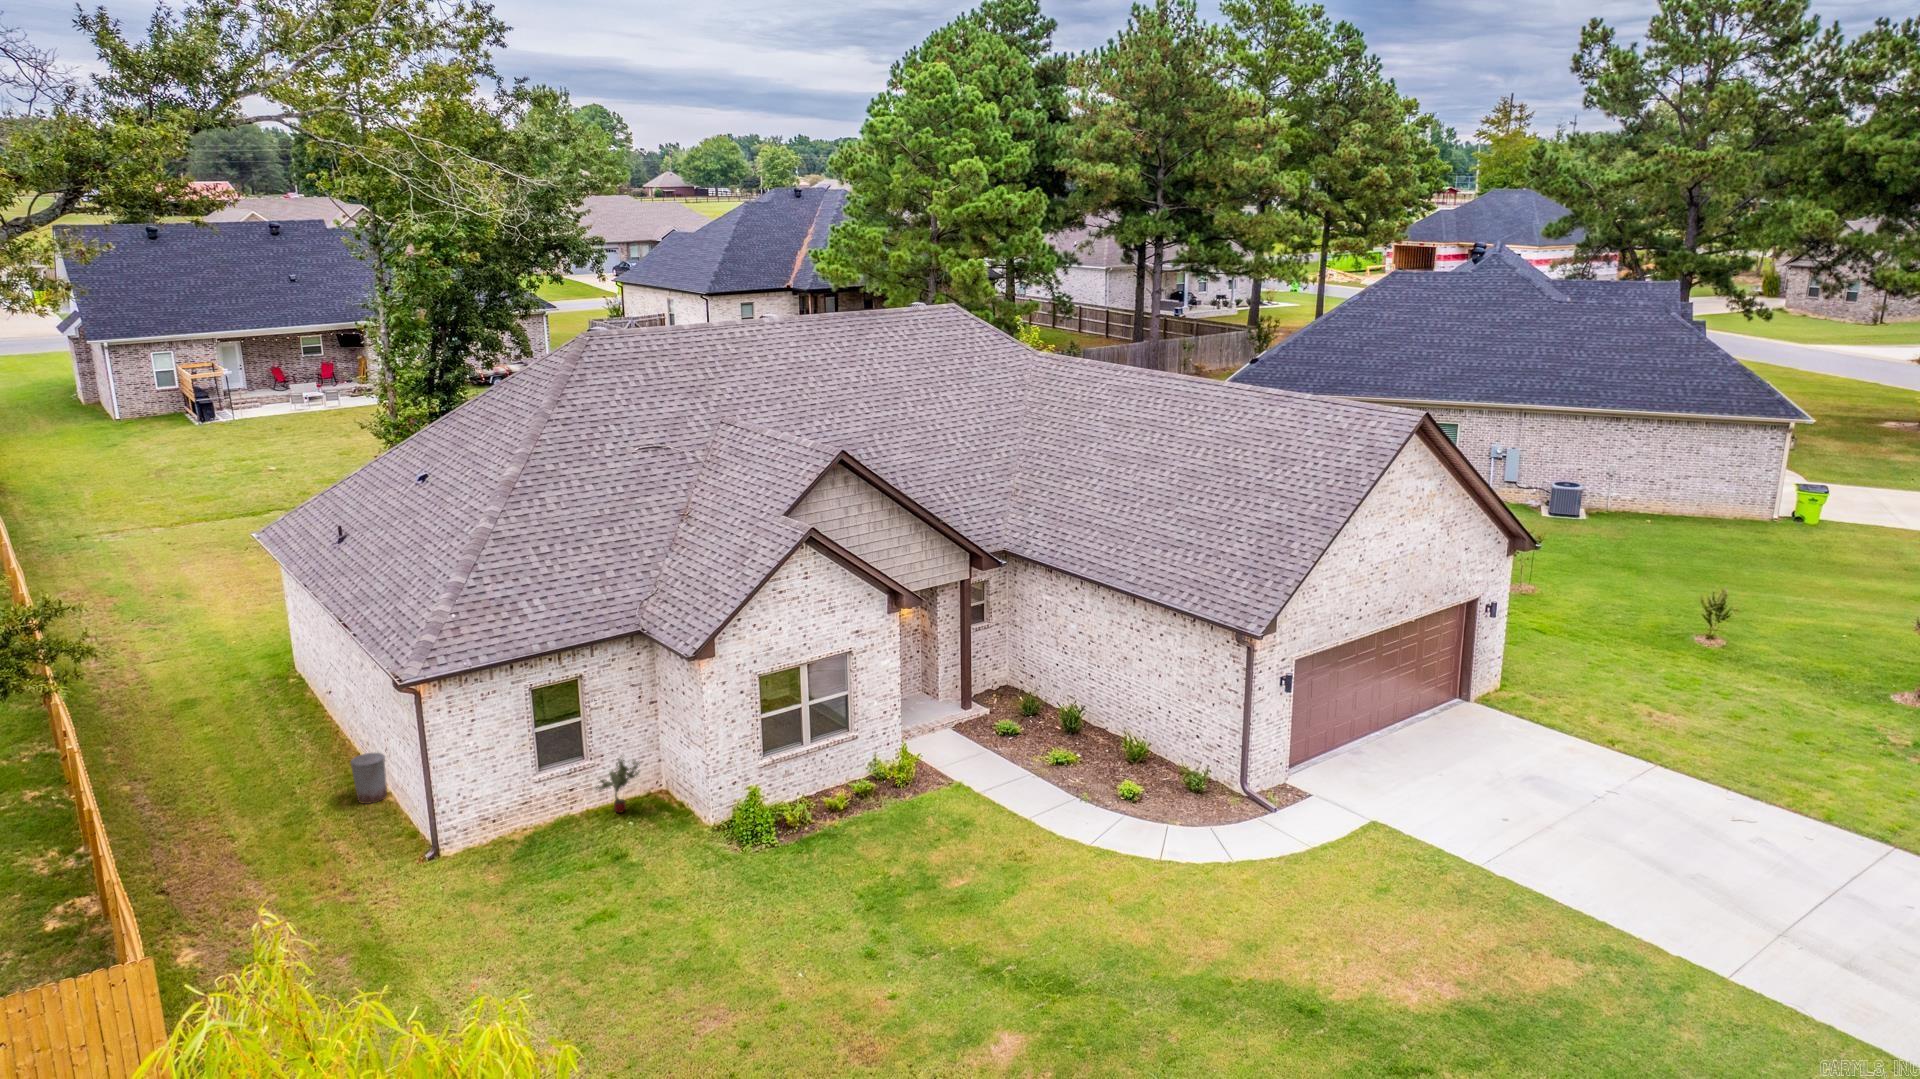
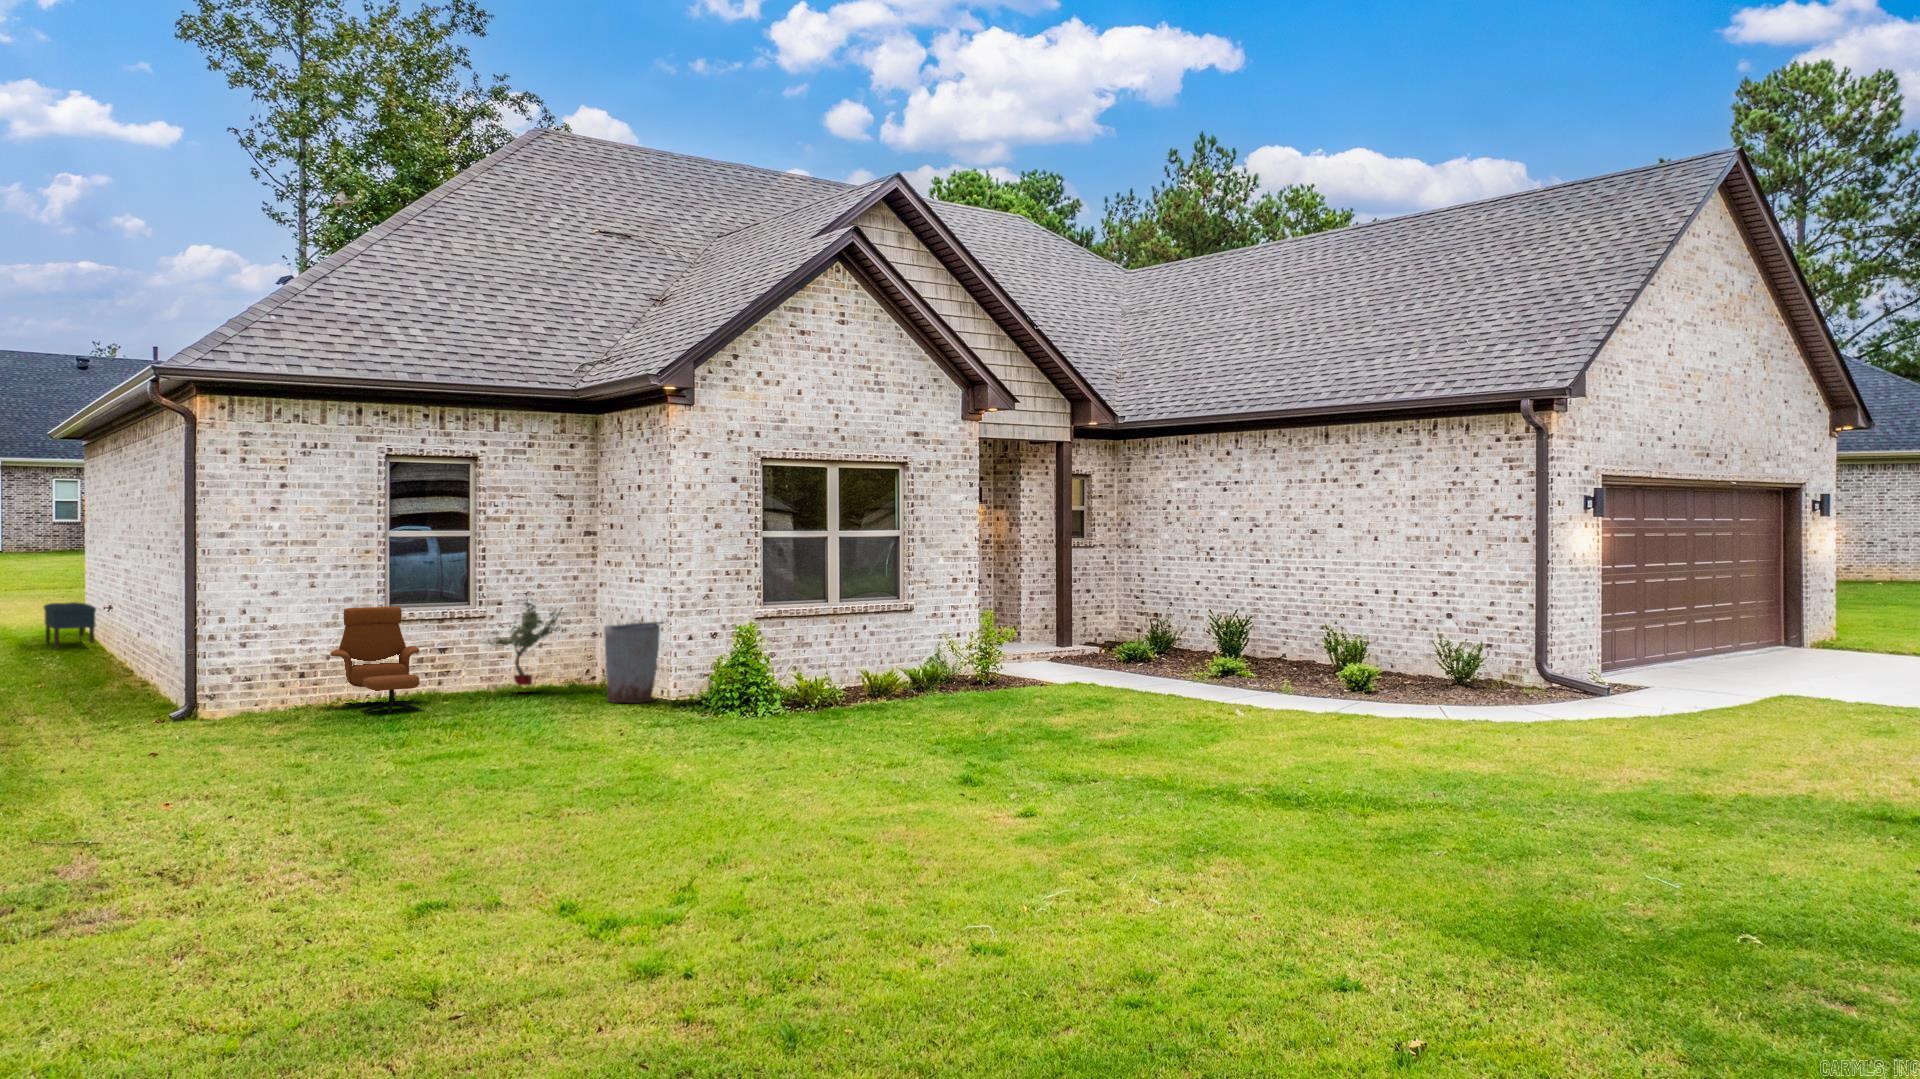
bench: none [272,659,315,706] -> present [44,602,96,650]
trash can: present [351,753,387,804] -> present [604,621,664,703]
lounge chair: none [510,776,567,855] -> present [330,607,420,713]

